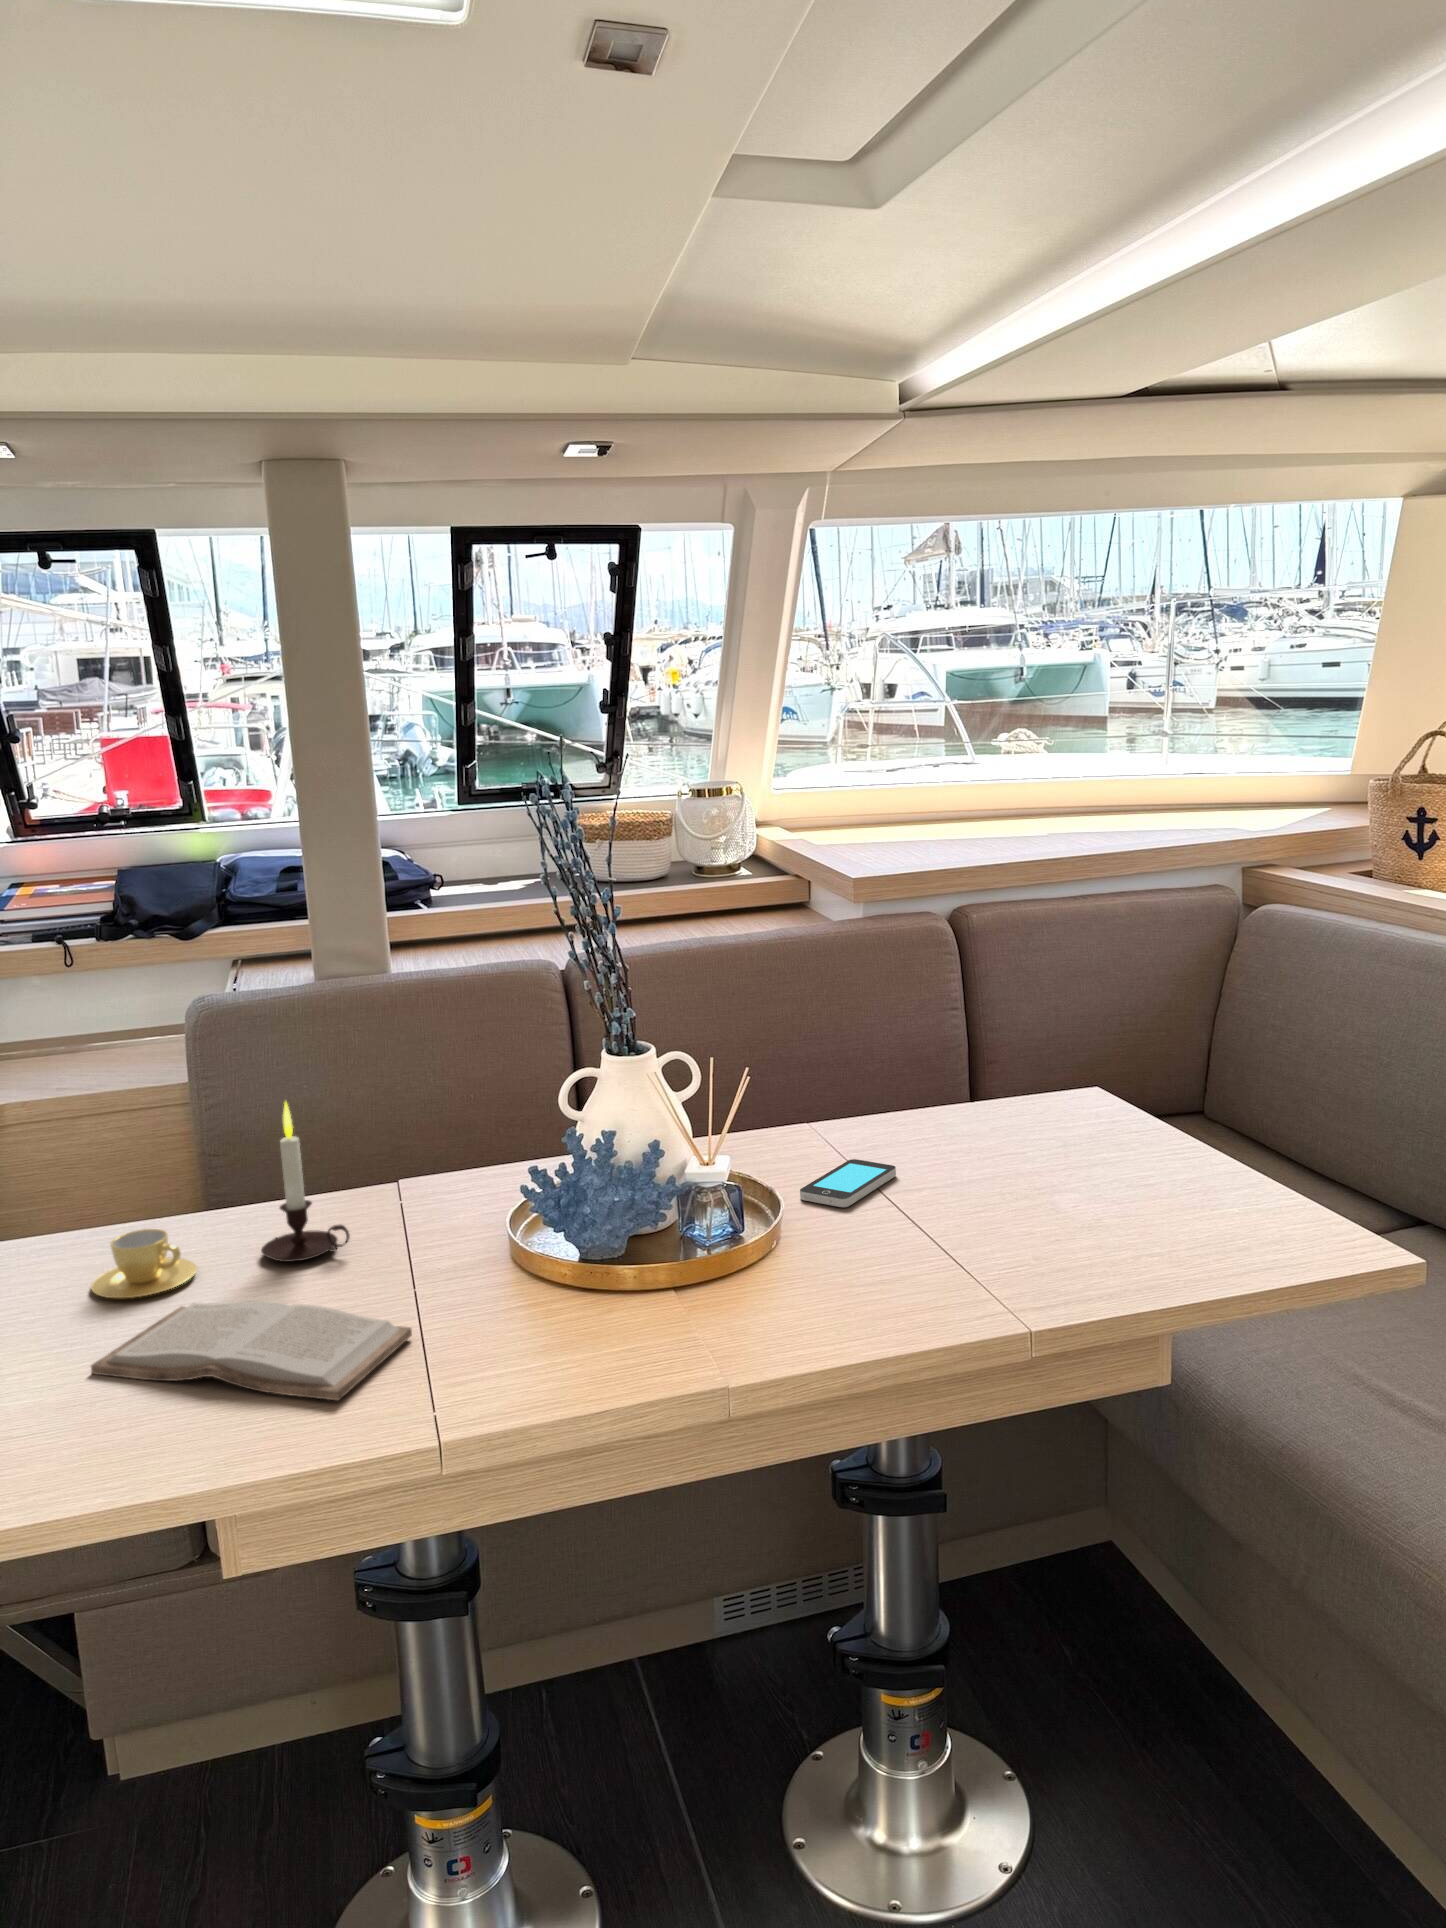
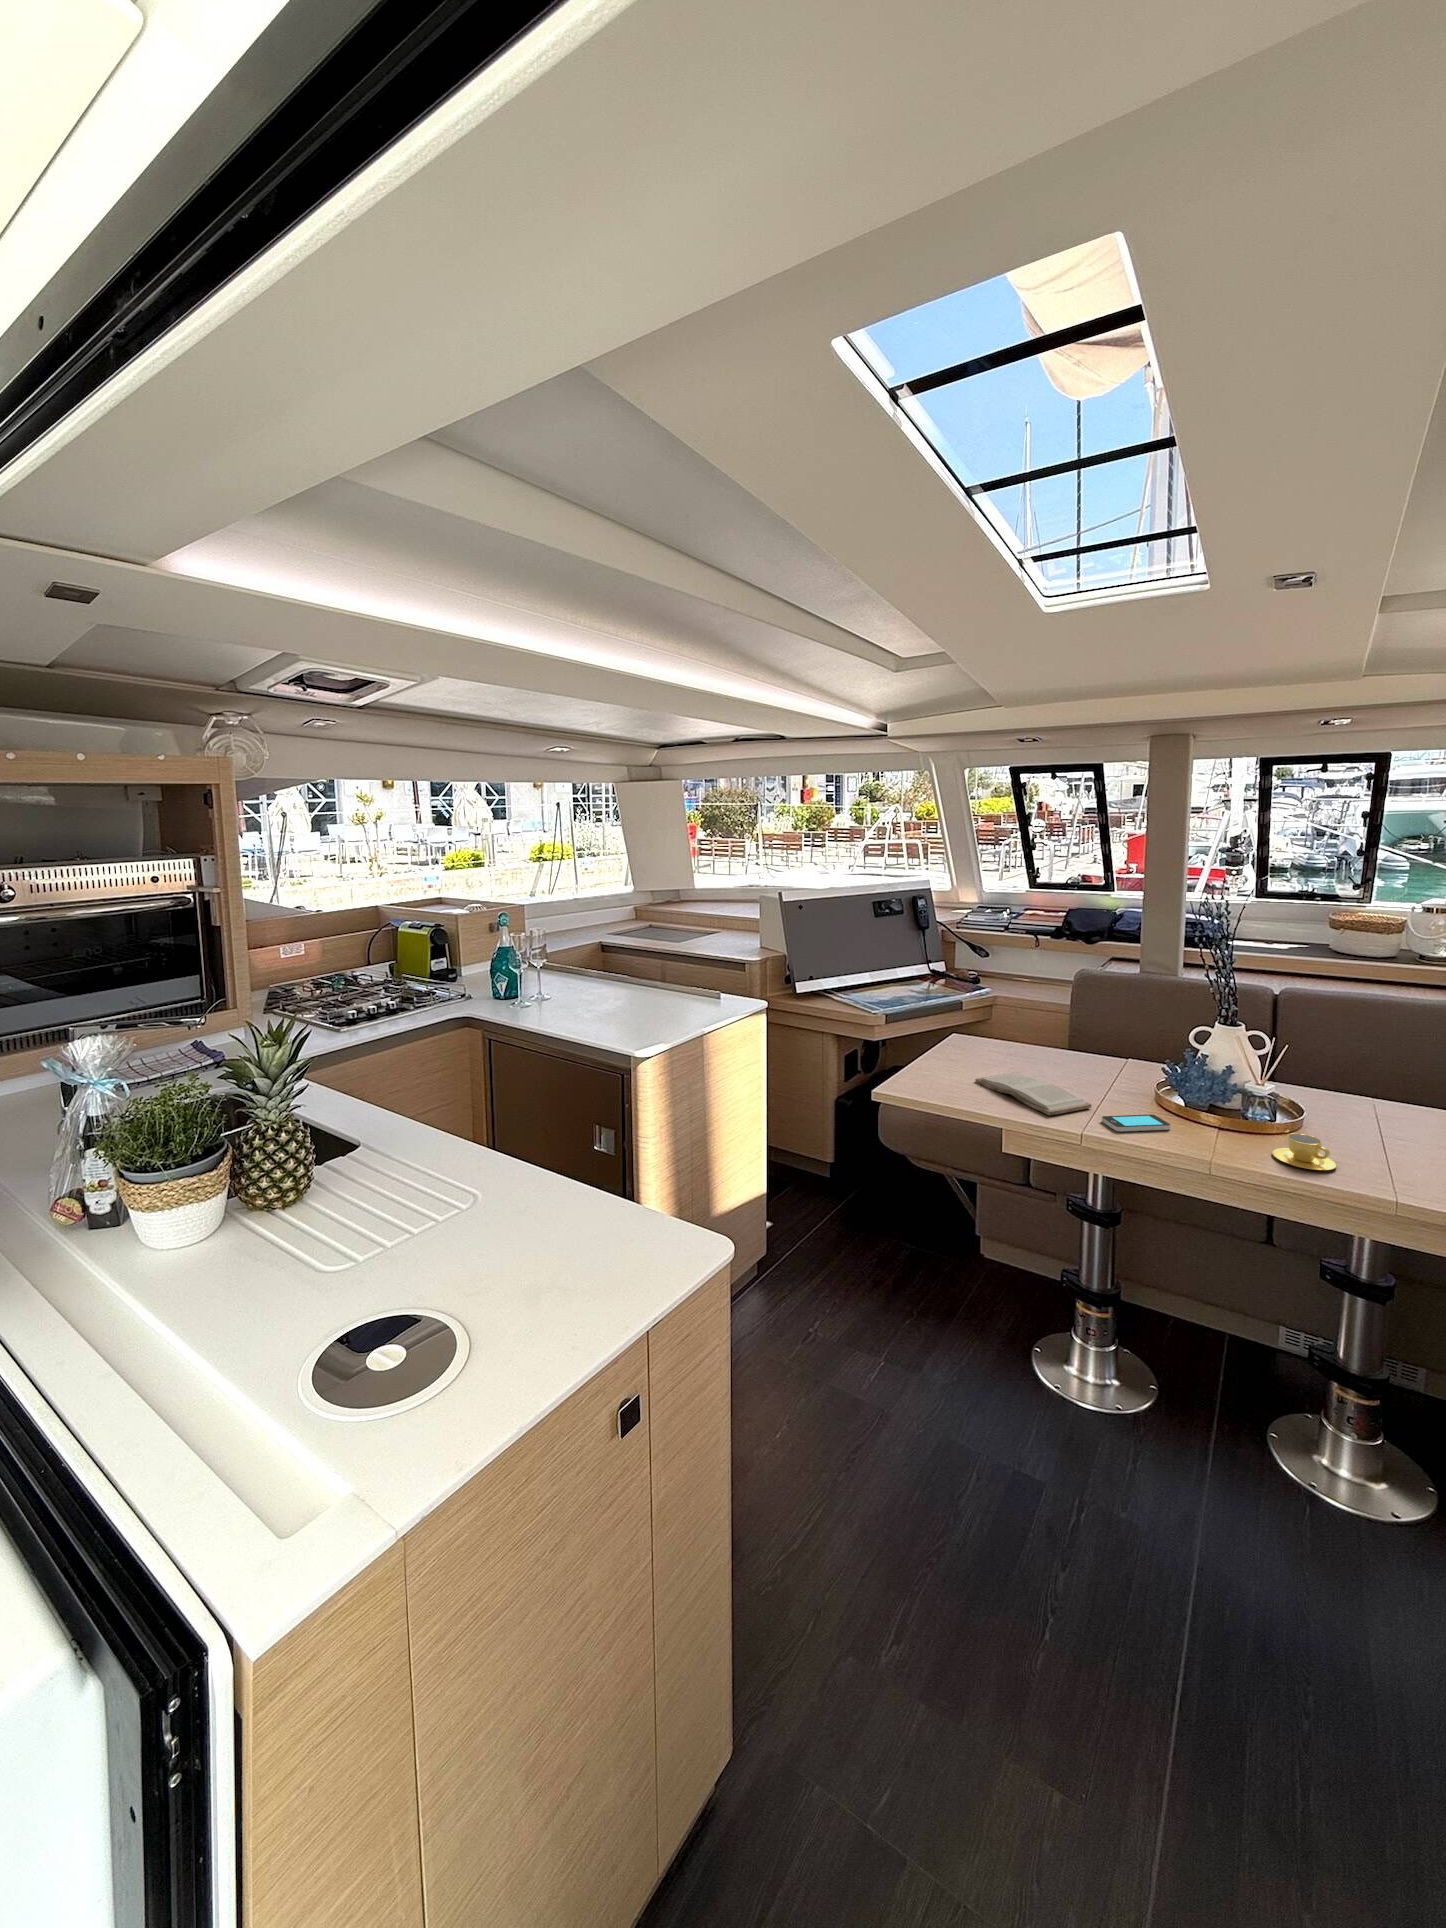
candle: present [261,1102,350,1262] -> none [1052,1010,1088,1074]
smartphone: present [800,1159,896,1207] -> present [1102,1114,1170,1131]
cup: present [91,1229,197,1298] -> present [1272,1133,1337,1170]

